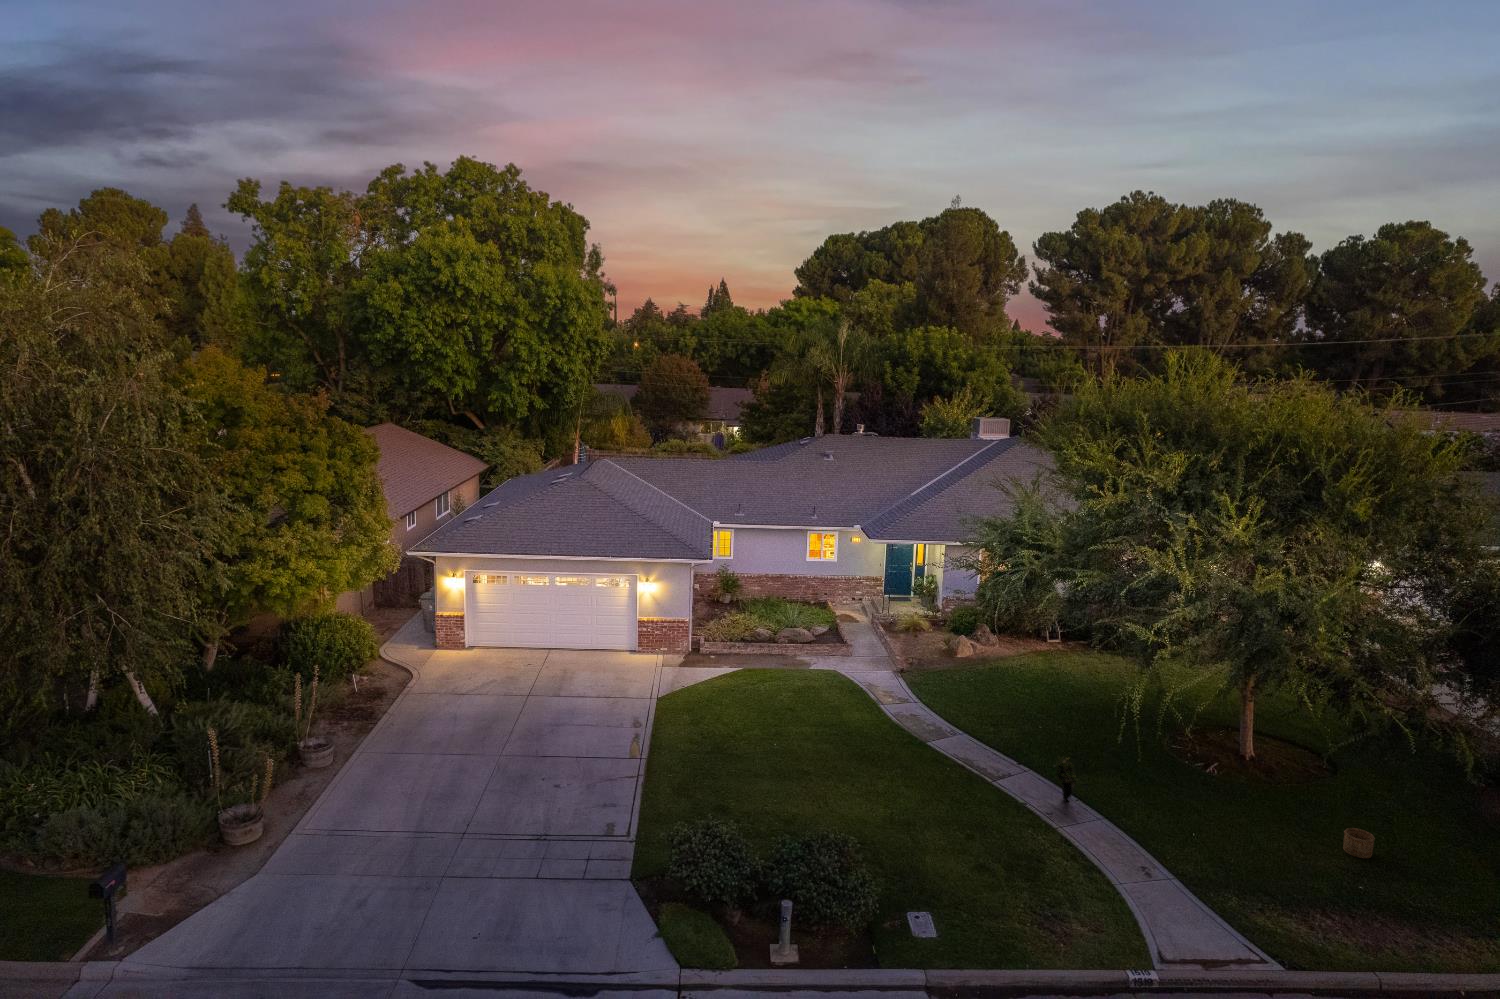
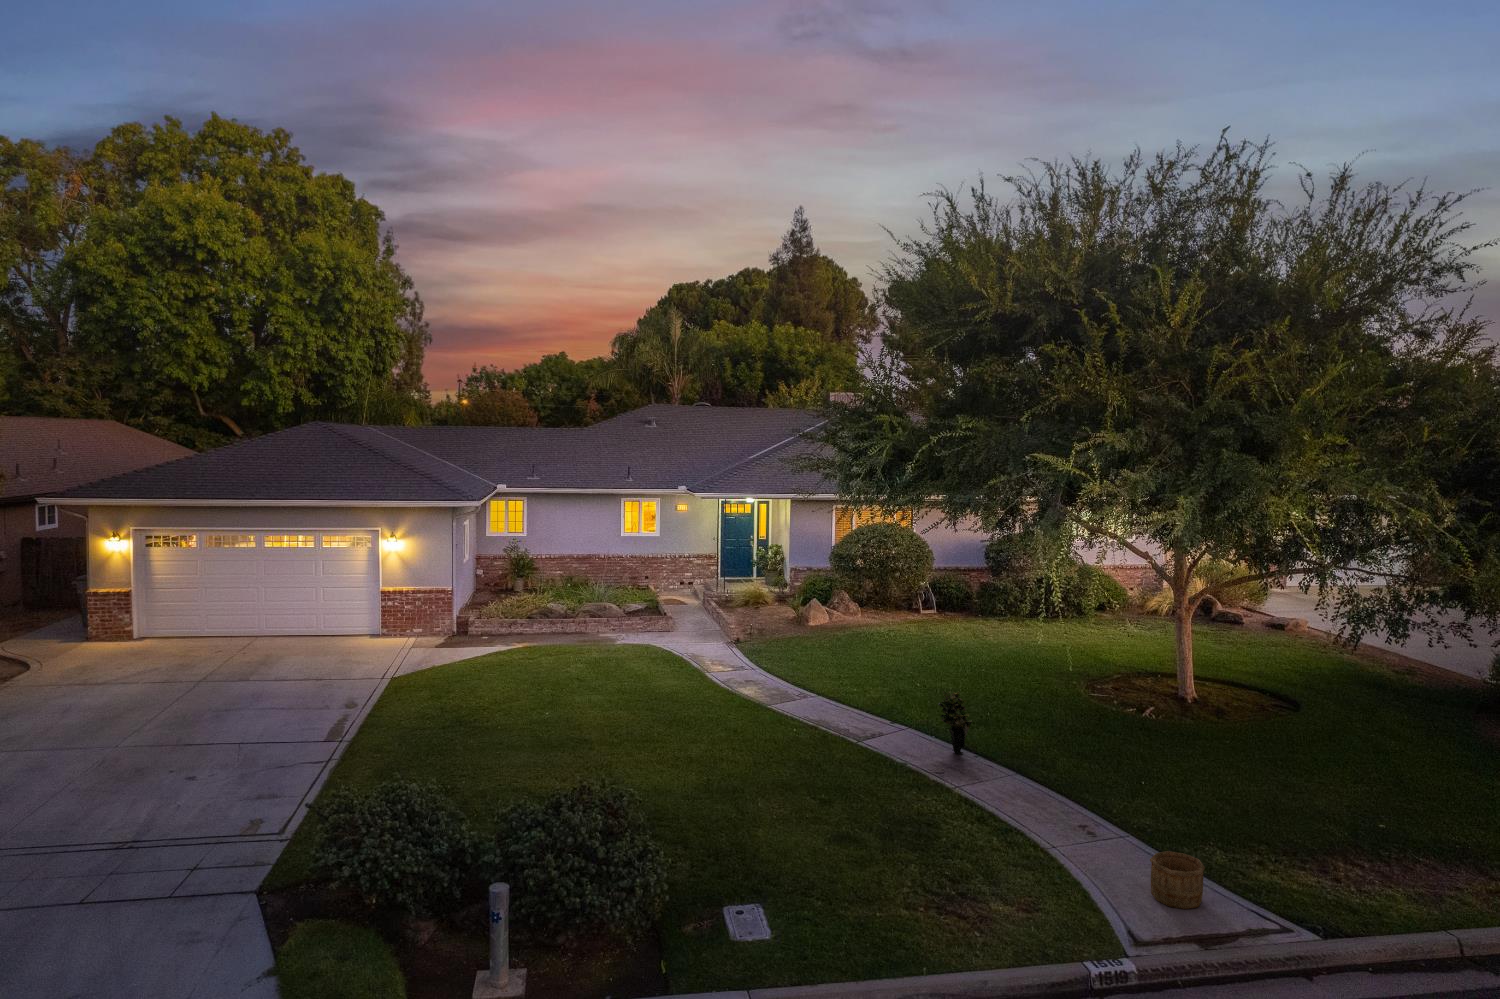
wooden bucket: present [1343,828,1375,858] -> present [1150,851,1205,909]

